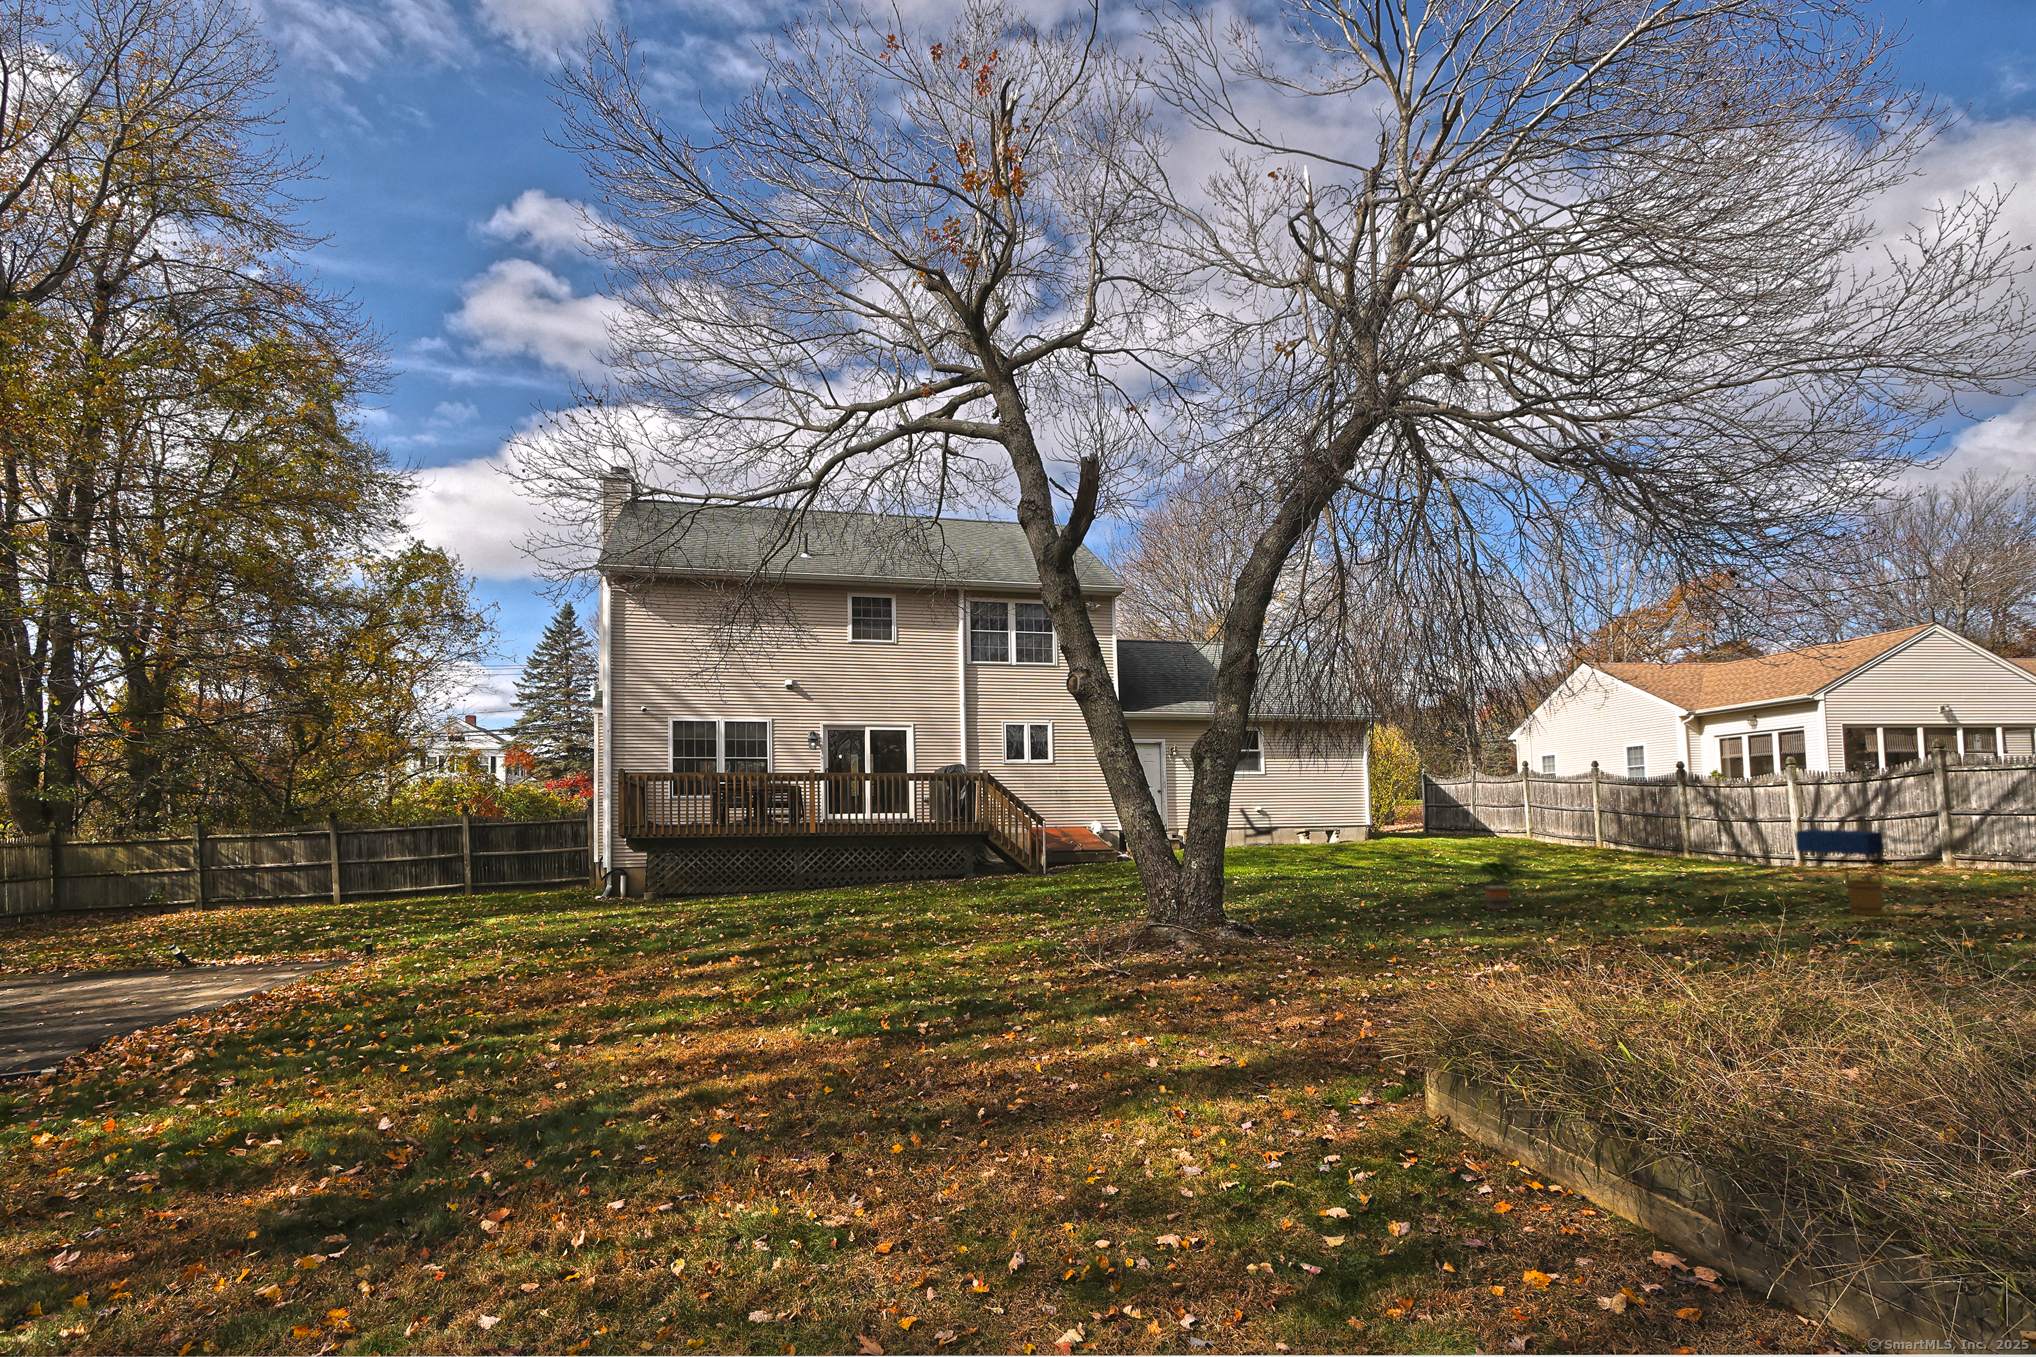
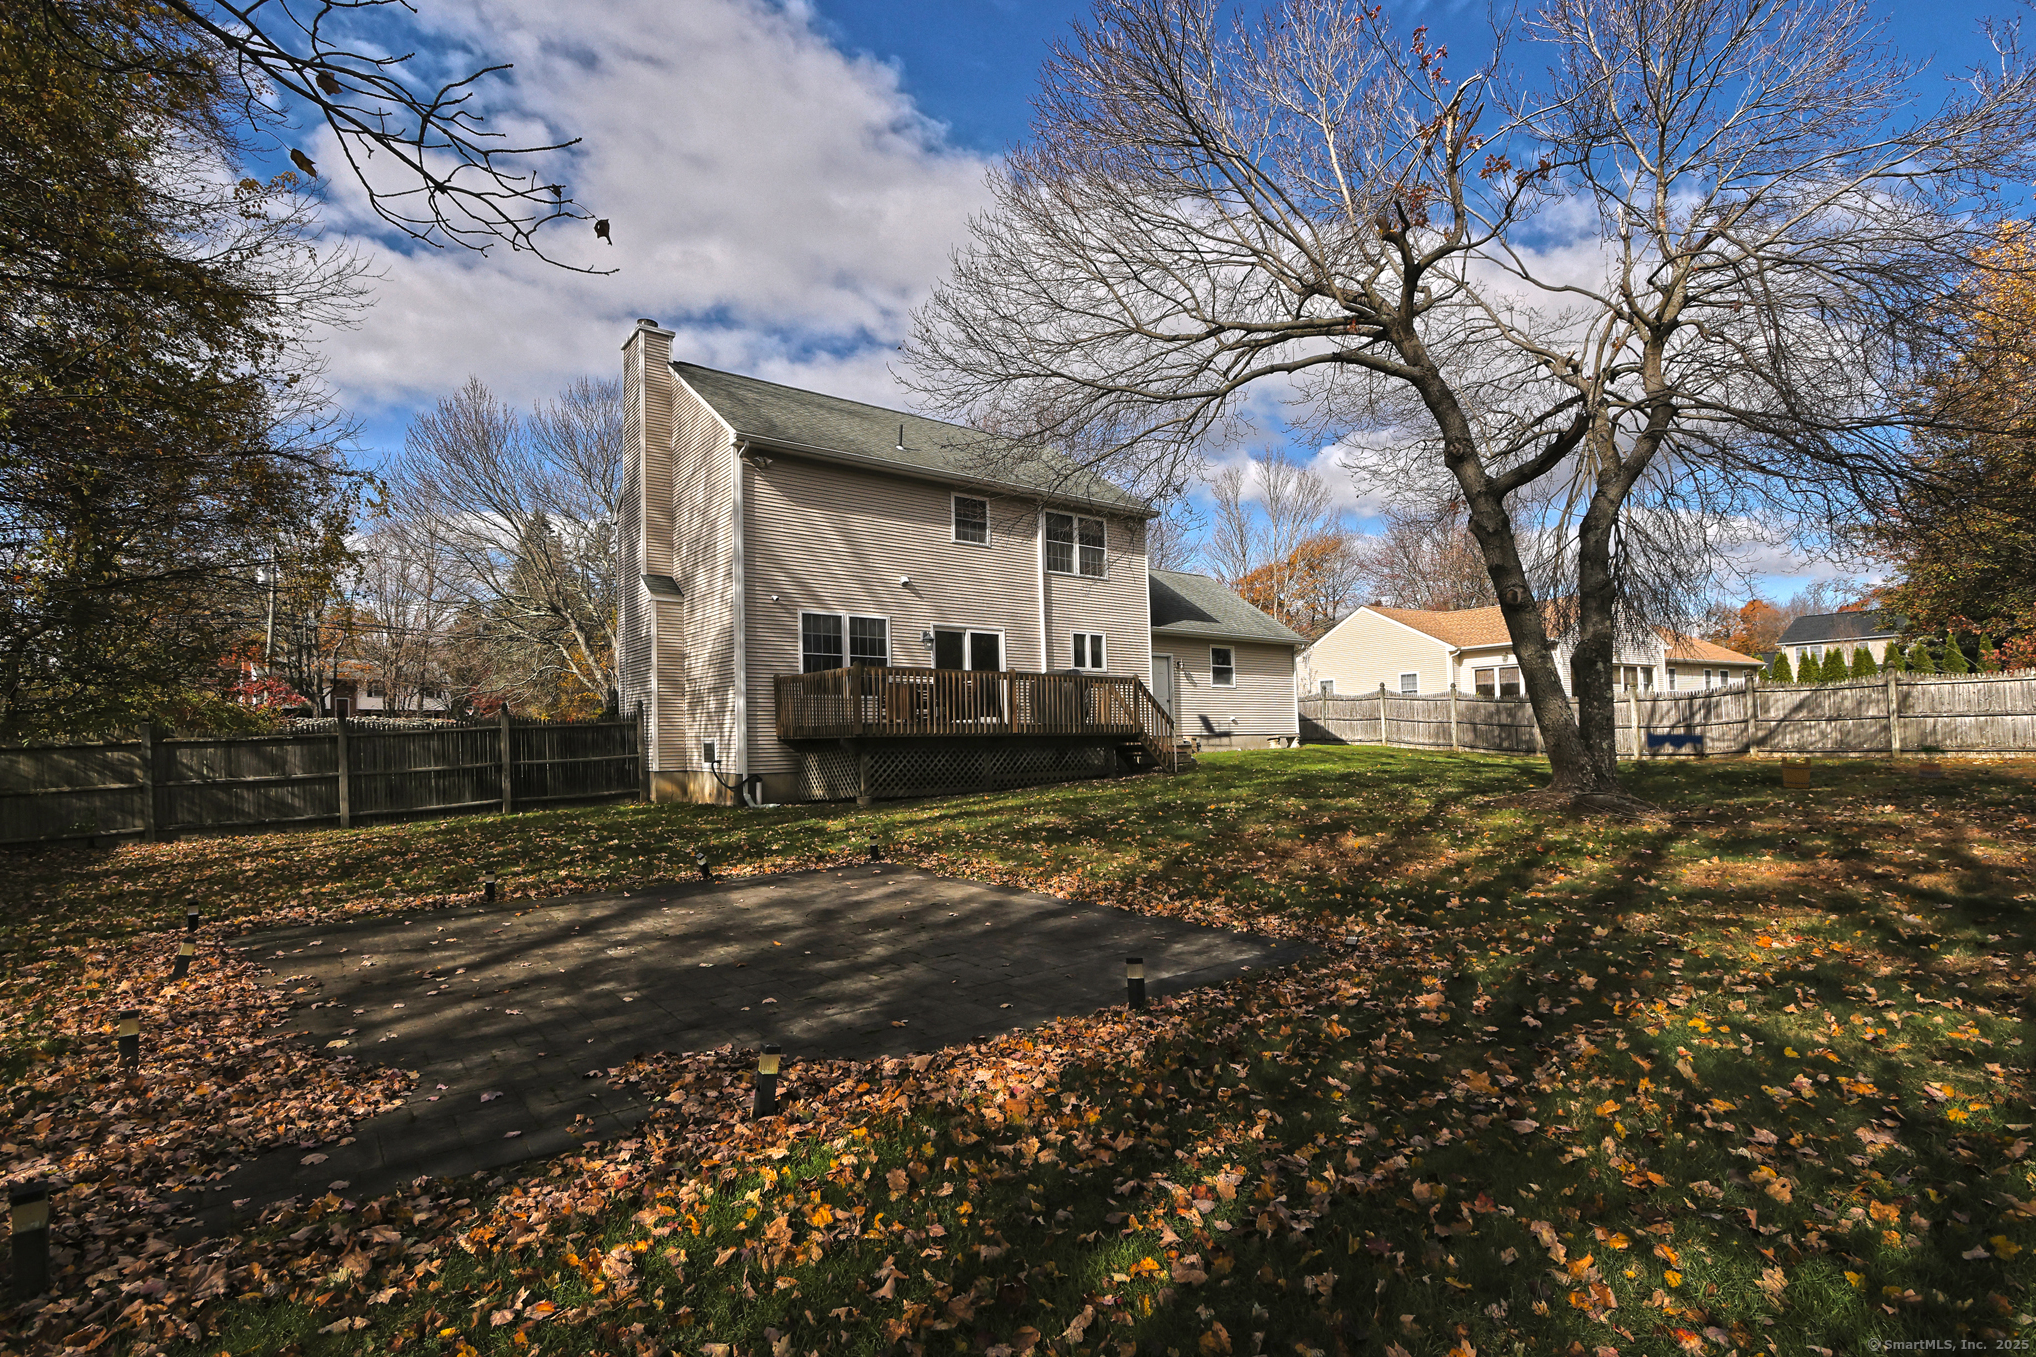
potted tree: present [1479,861,1514,909] -> present [1915,745,1948,778]
bucket: present [1845,872,1883,915] -> present [1780,757,1811,788]

